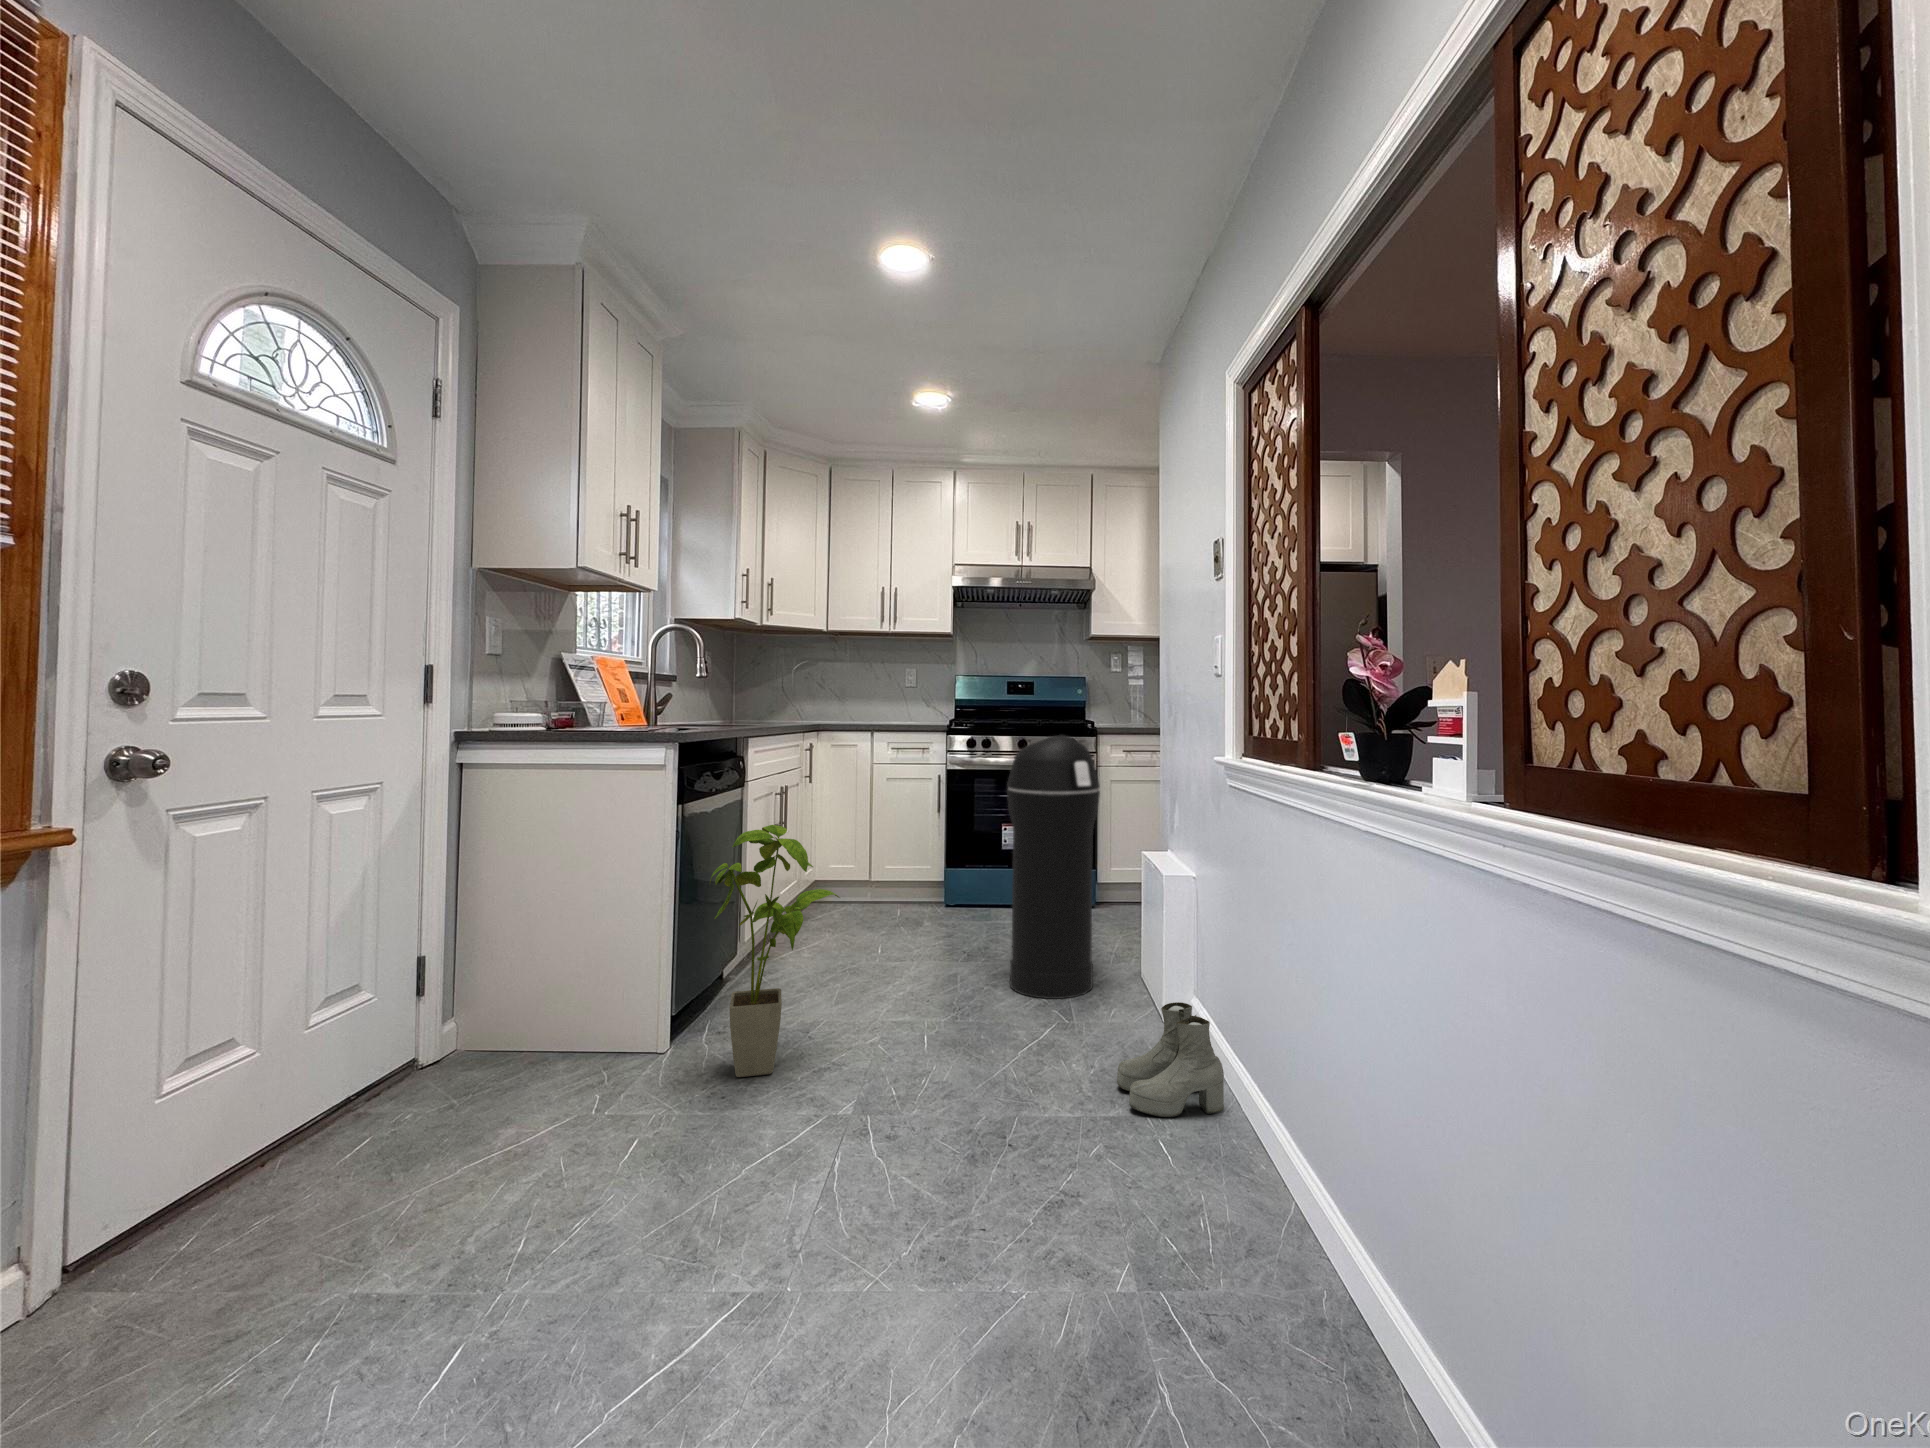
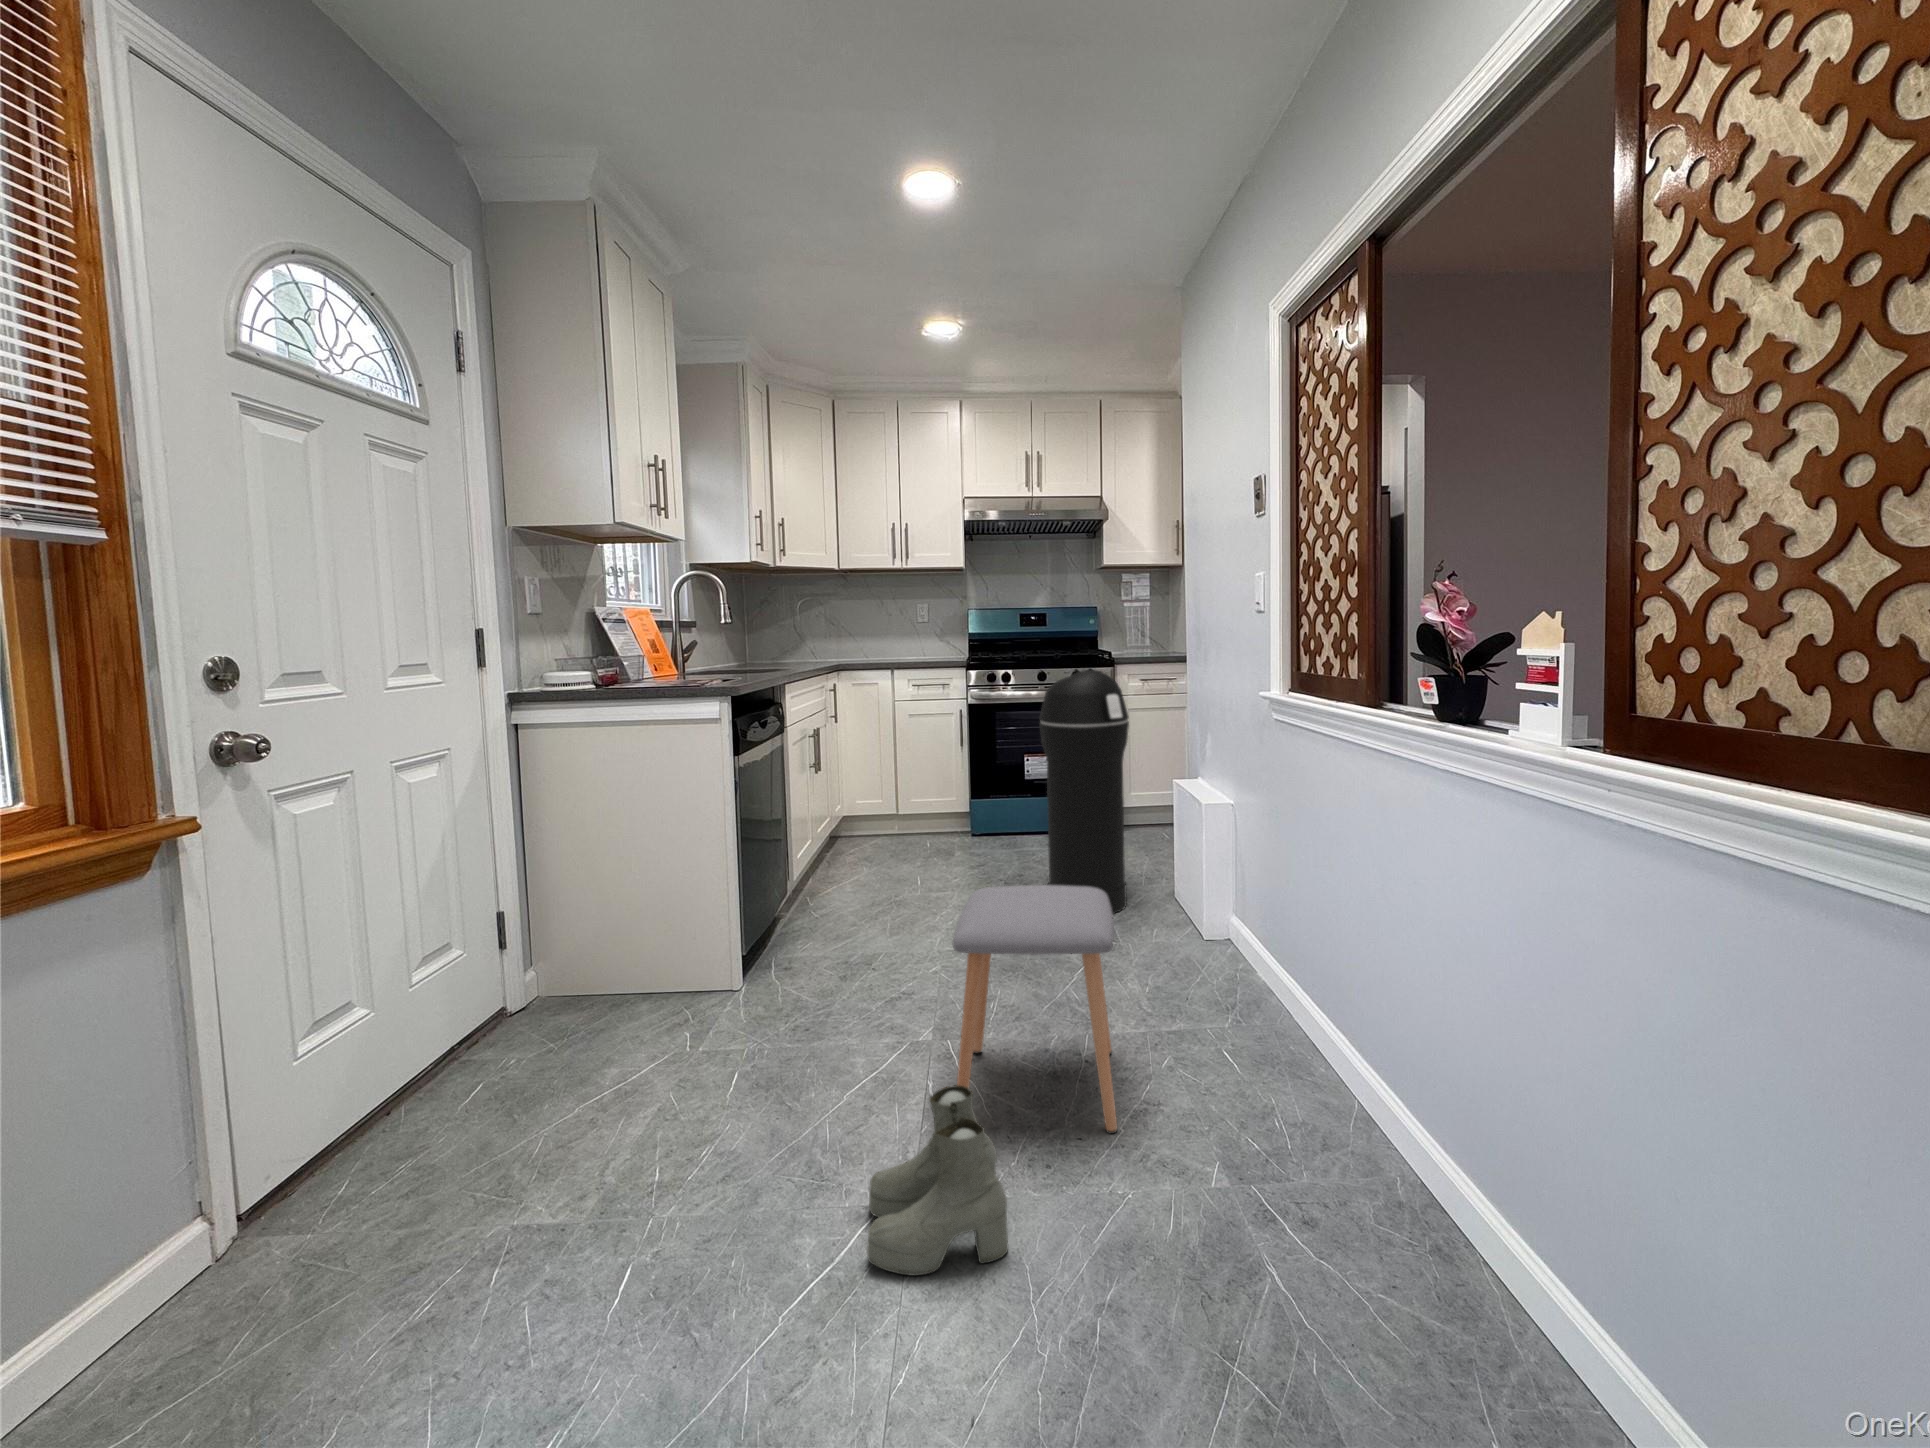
house plant: present [710,825,840,1077] -> none [773,771,898,1005]
stool: none [852,951,1042,1230] -> present [953,885,1117,1134]
boots: present [1117,1002,1224,1117] -> present [867,1085,1008,1276]

